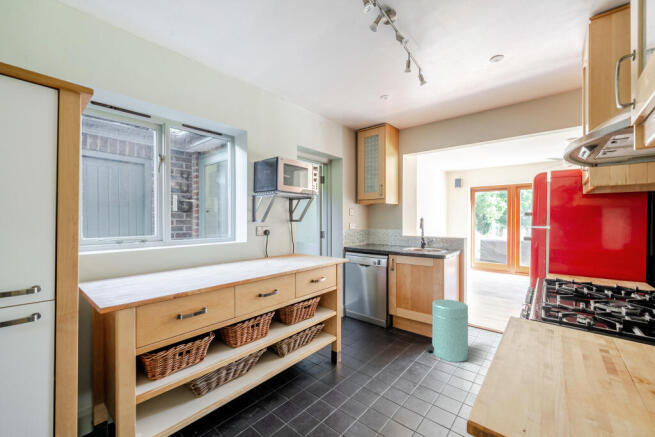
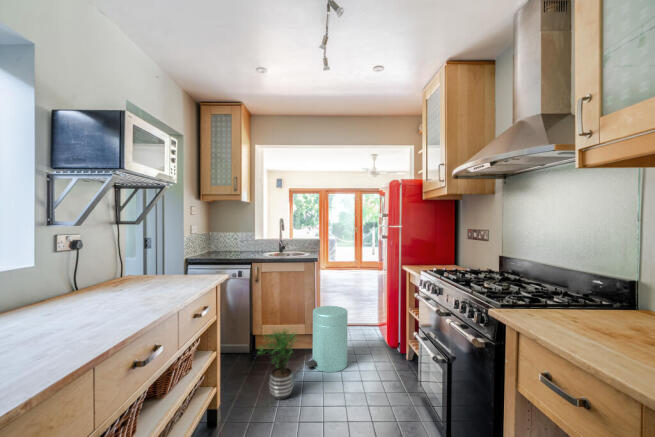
potted plant: none [371,306,410,365] -> present [259,330,297,400]

